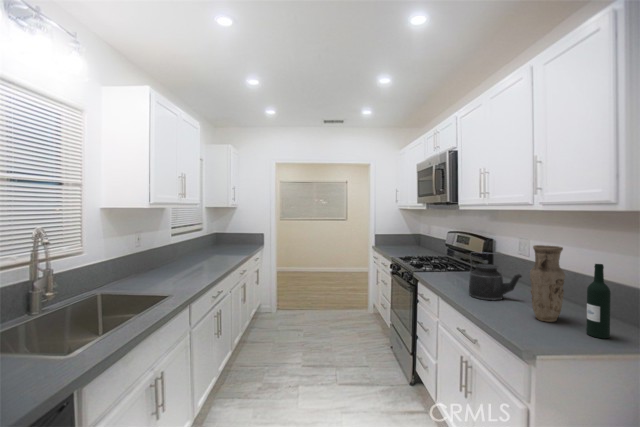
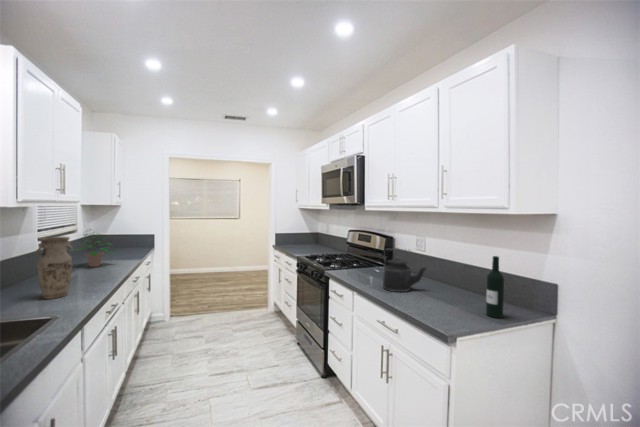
potted plant: none [195,228,231,259] -> present [72,233,111,267]
vase: present [530,245,565,322] -> present [36,236,72,299]

